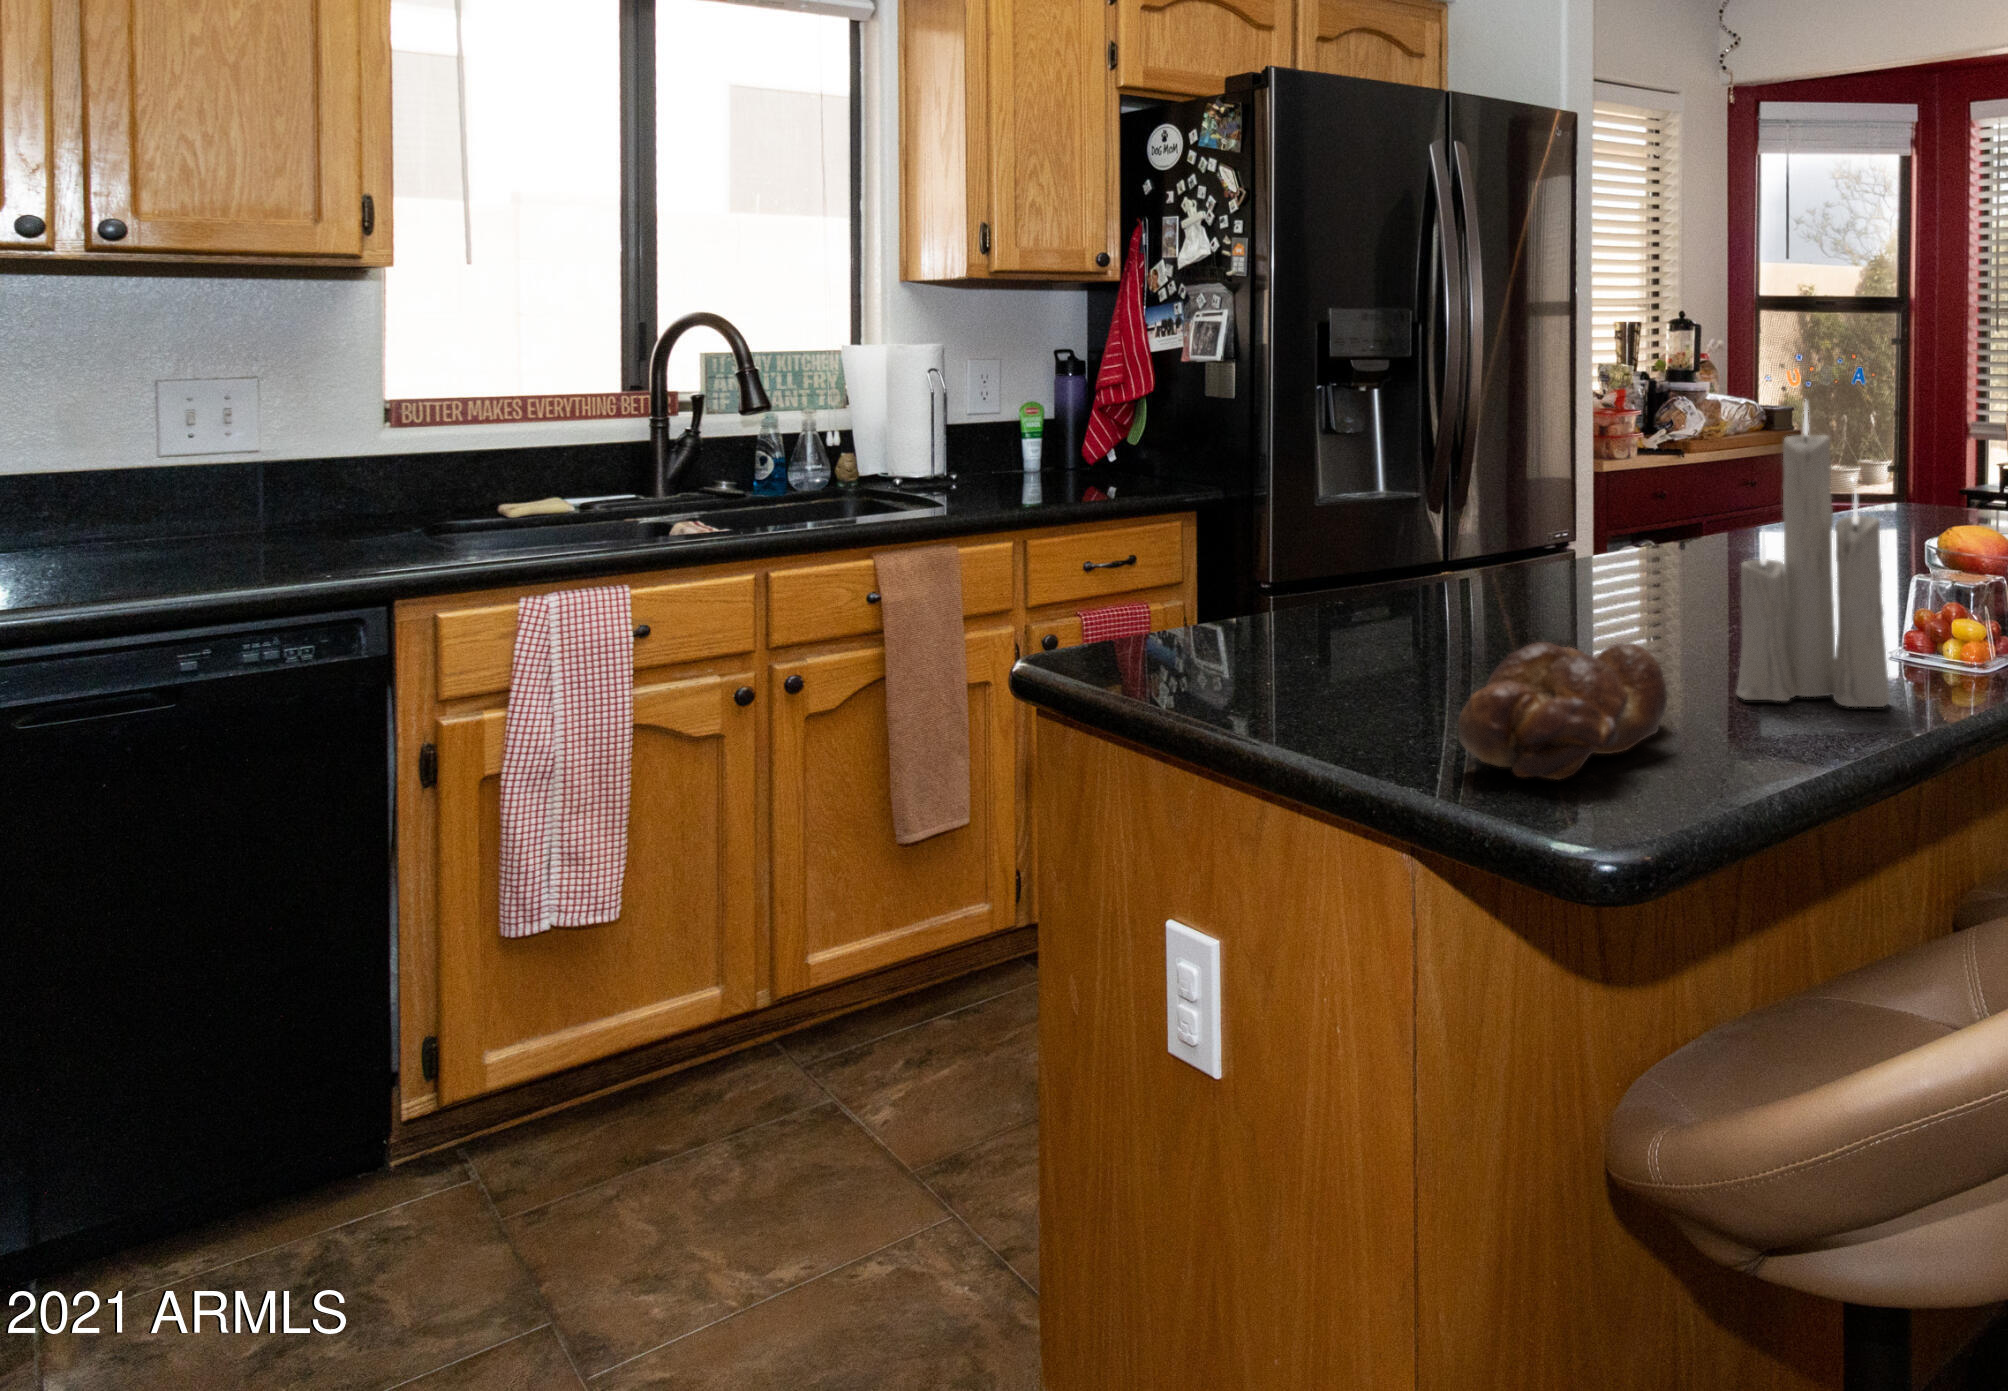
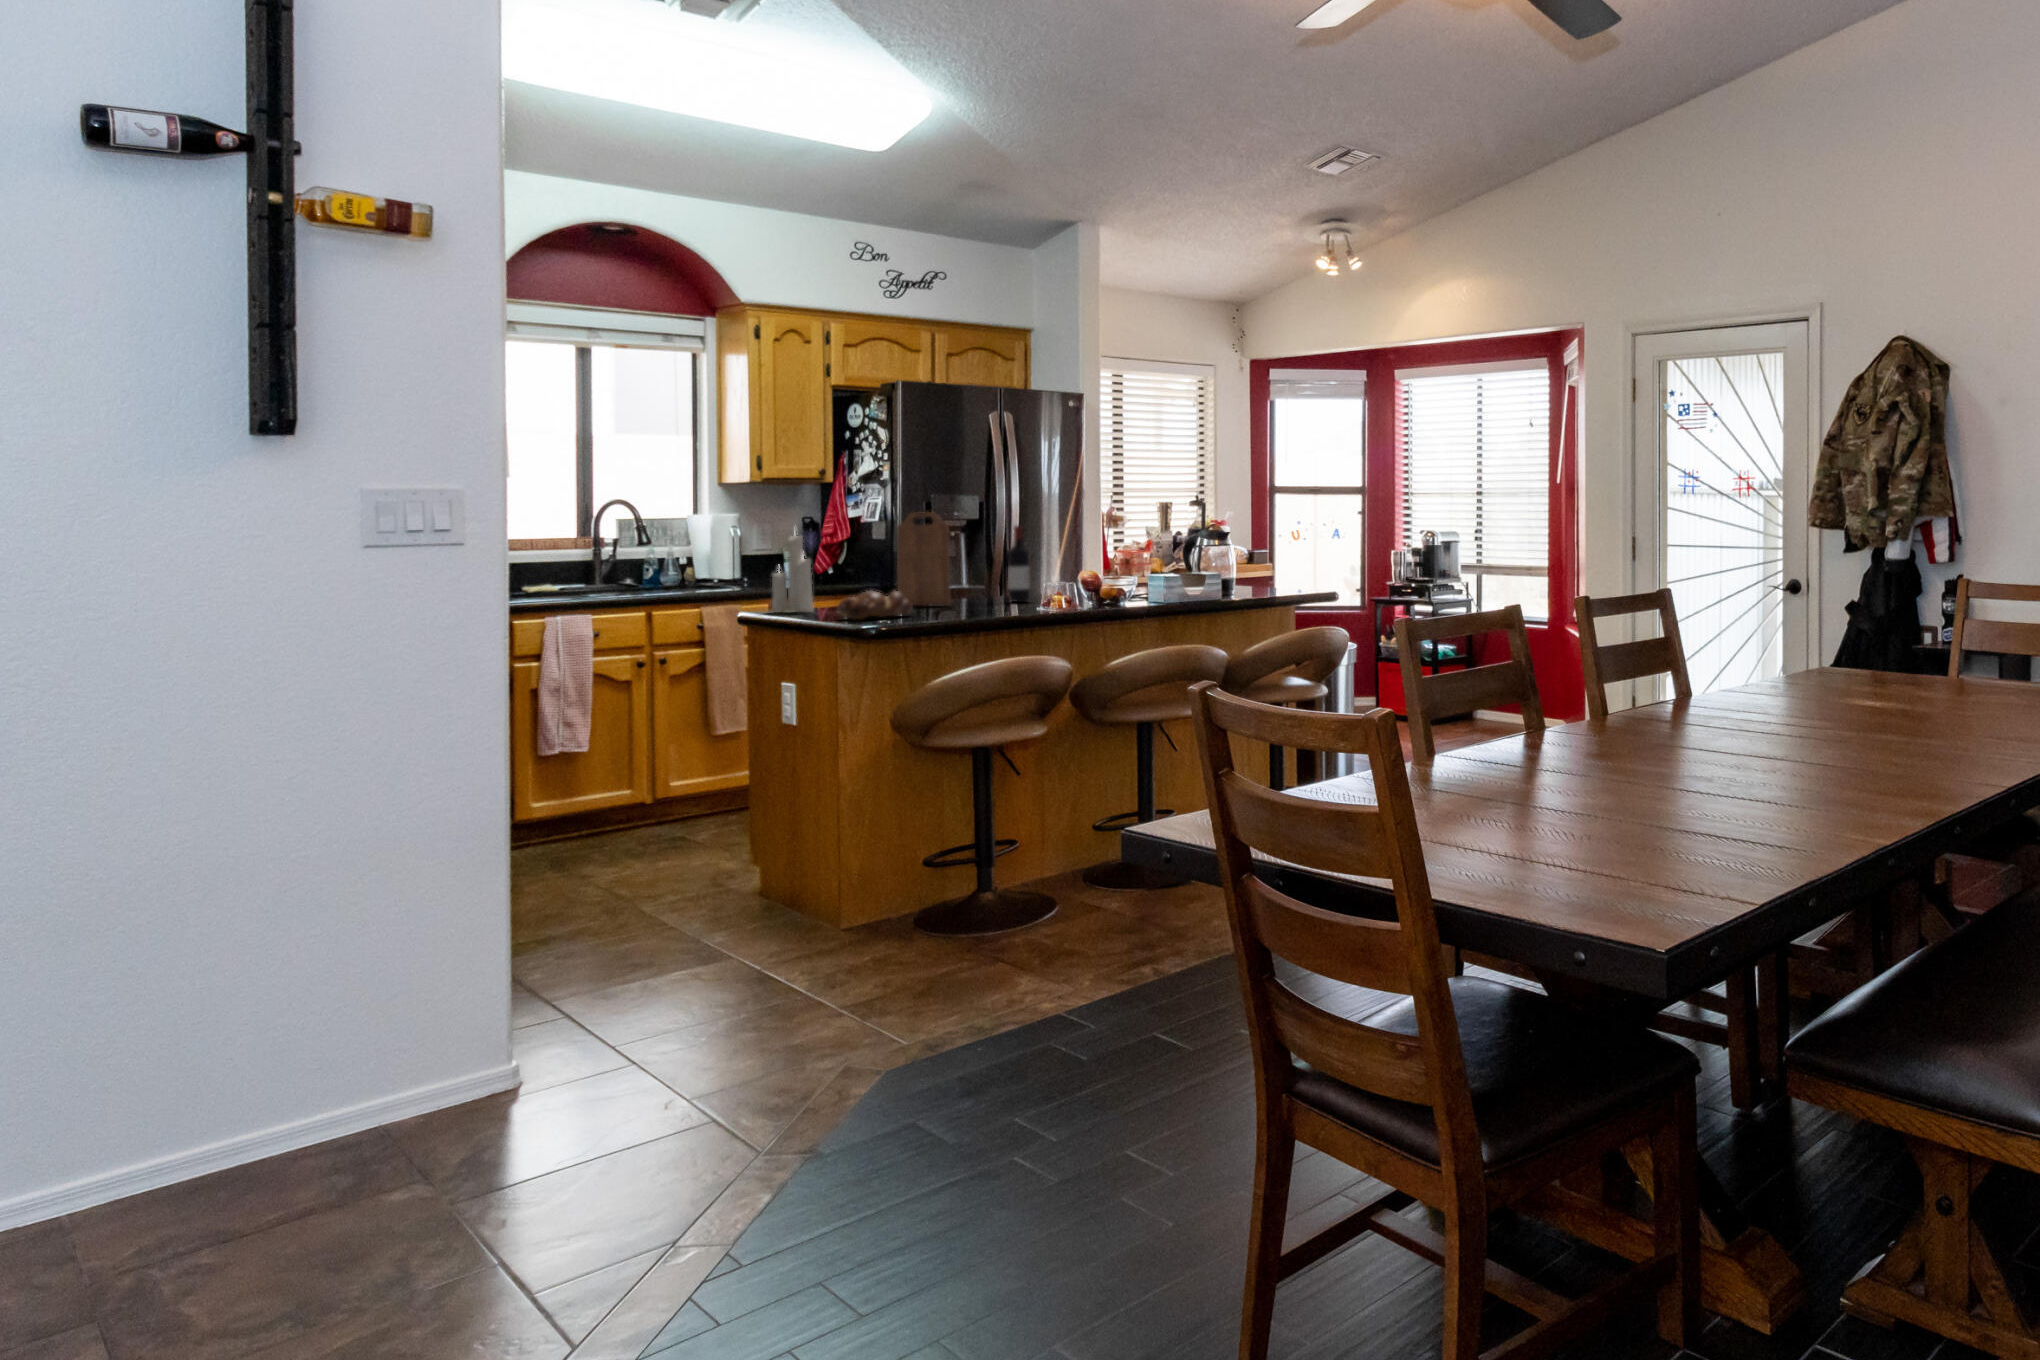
cutting board: none [1431,347,1586,610] -> present [897,512,951,605]
wine bottle: none [1677,381,1733,585] -> present [1008,526,1030,602]
candle: present [1736,406,1890,707] -> present [772,536,814,612]

